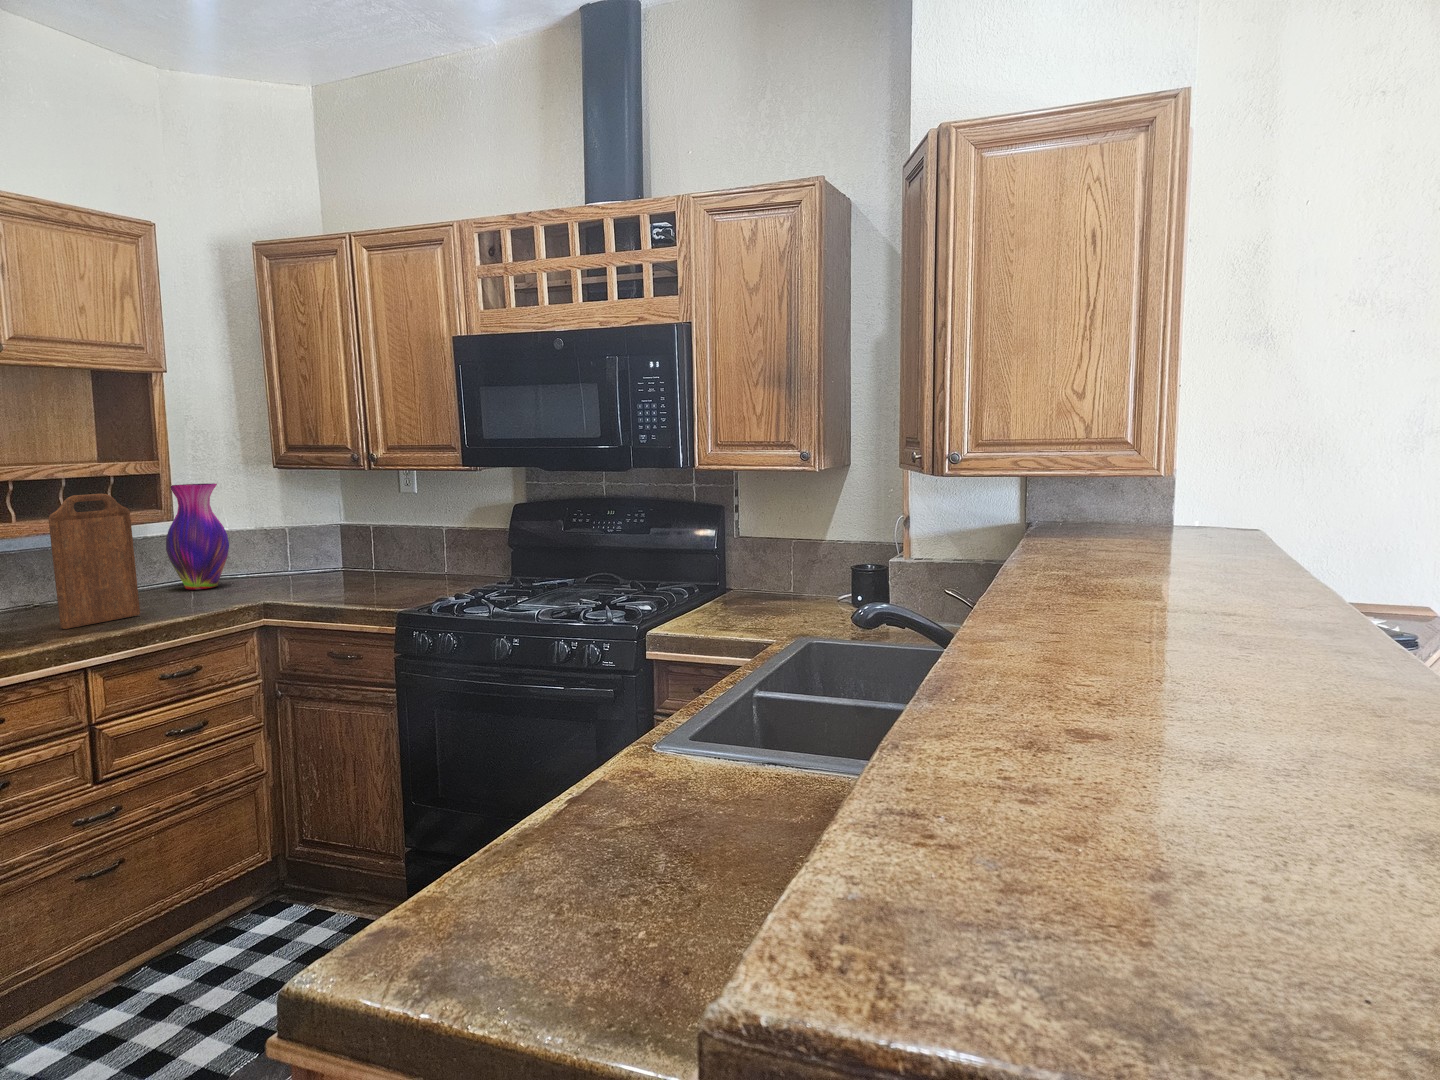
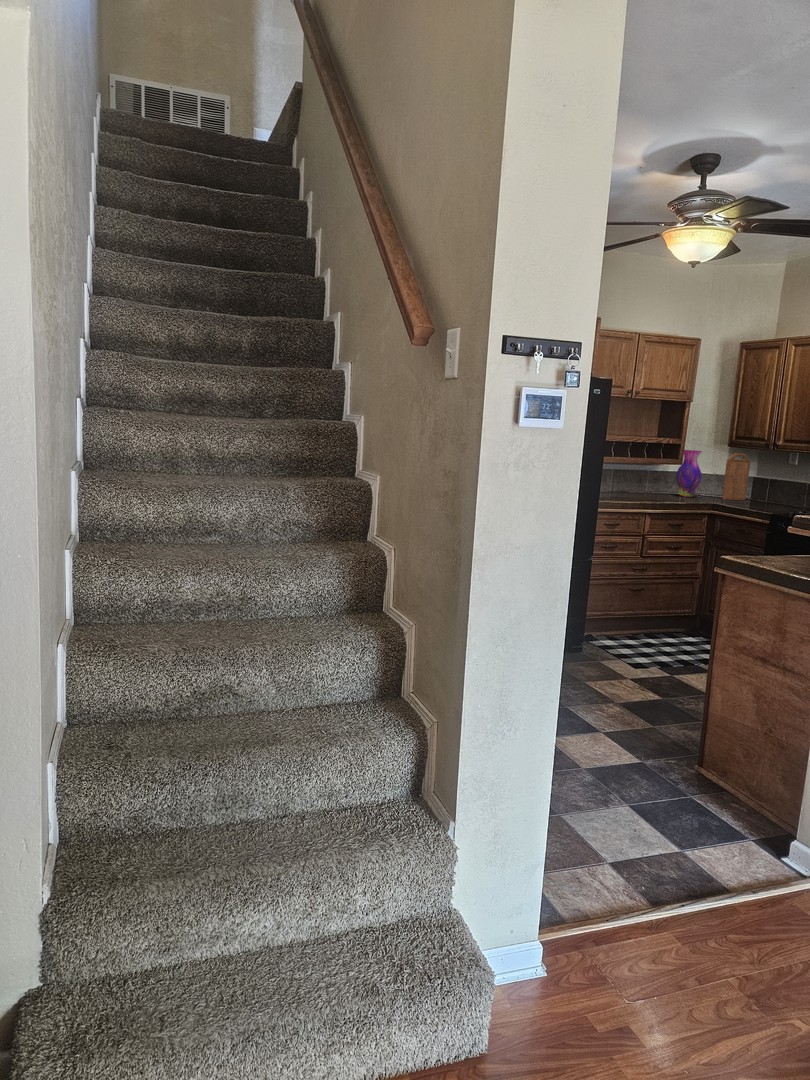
cutting board: present [48,494,140,629] -> present [722,453,750,500]

